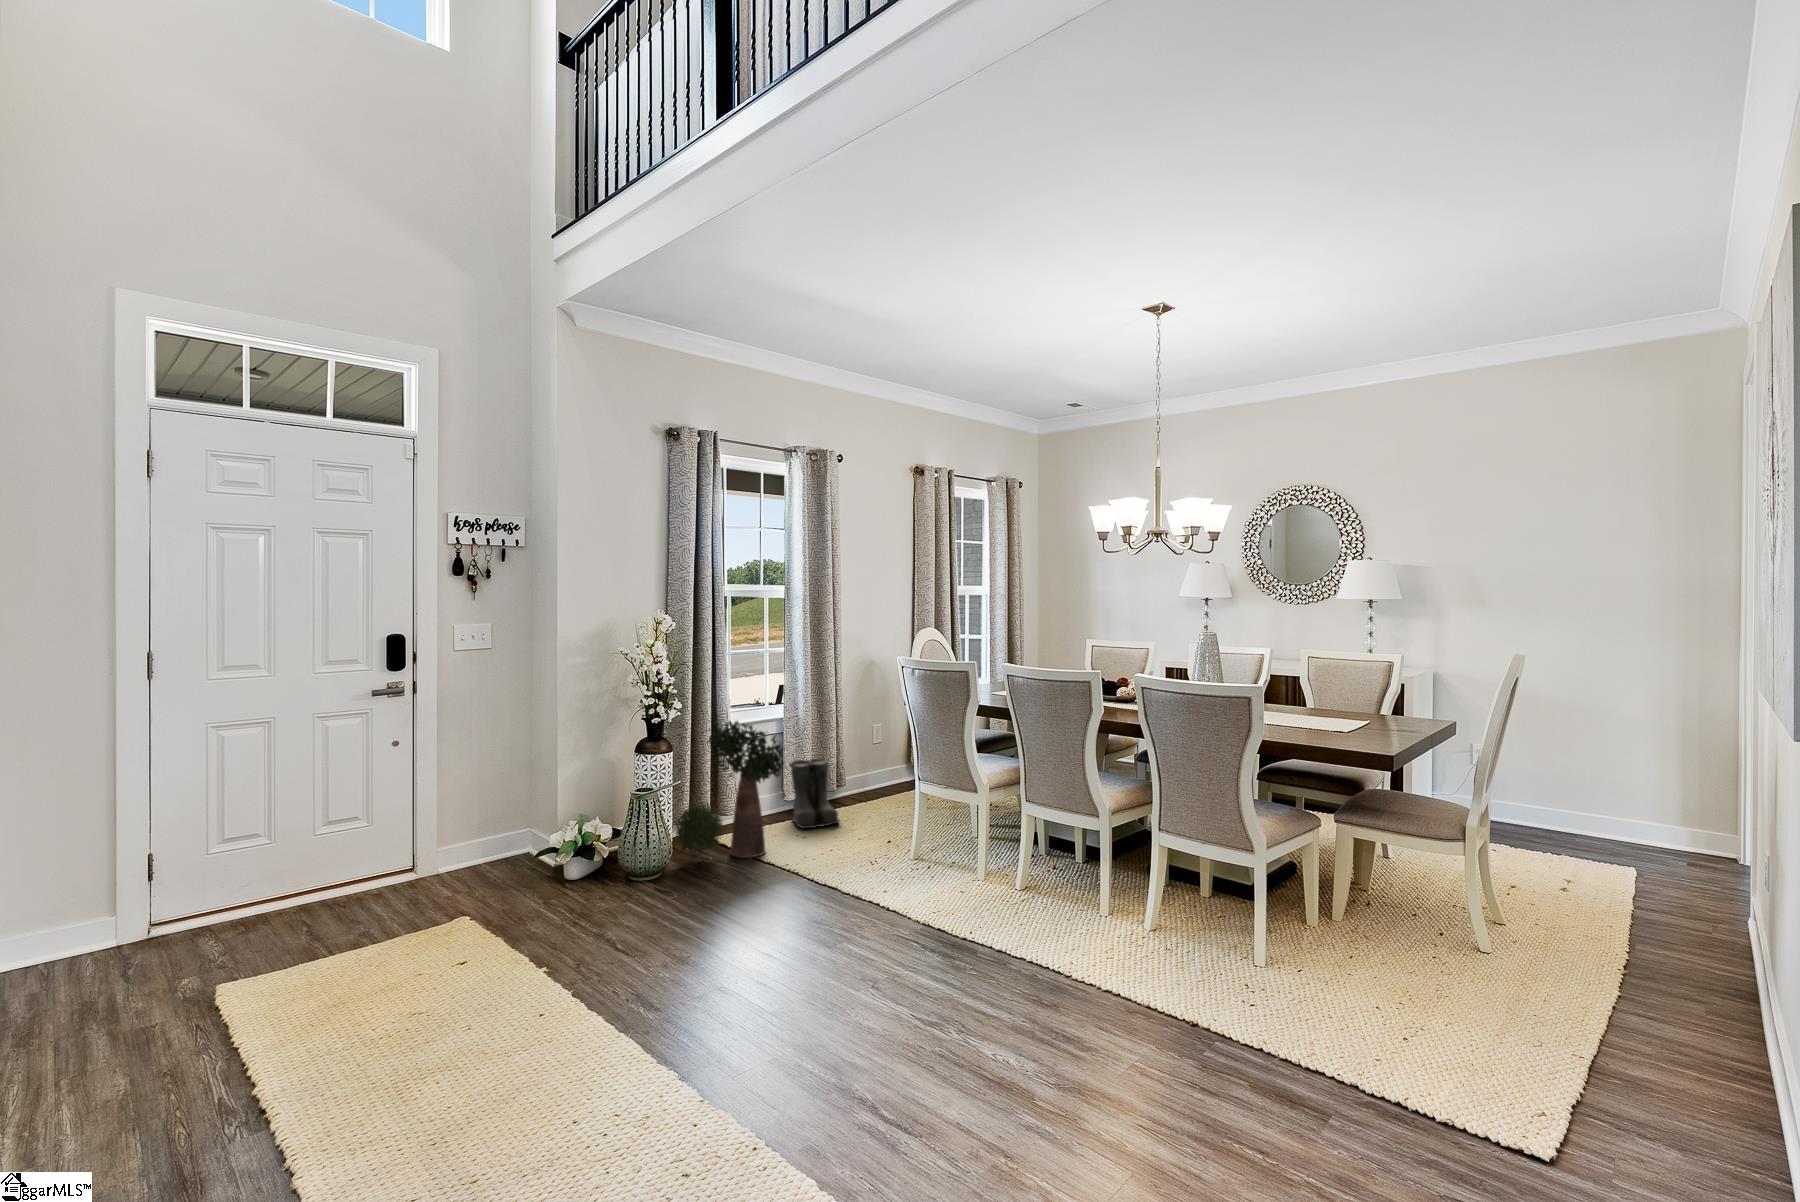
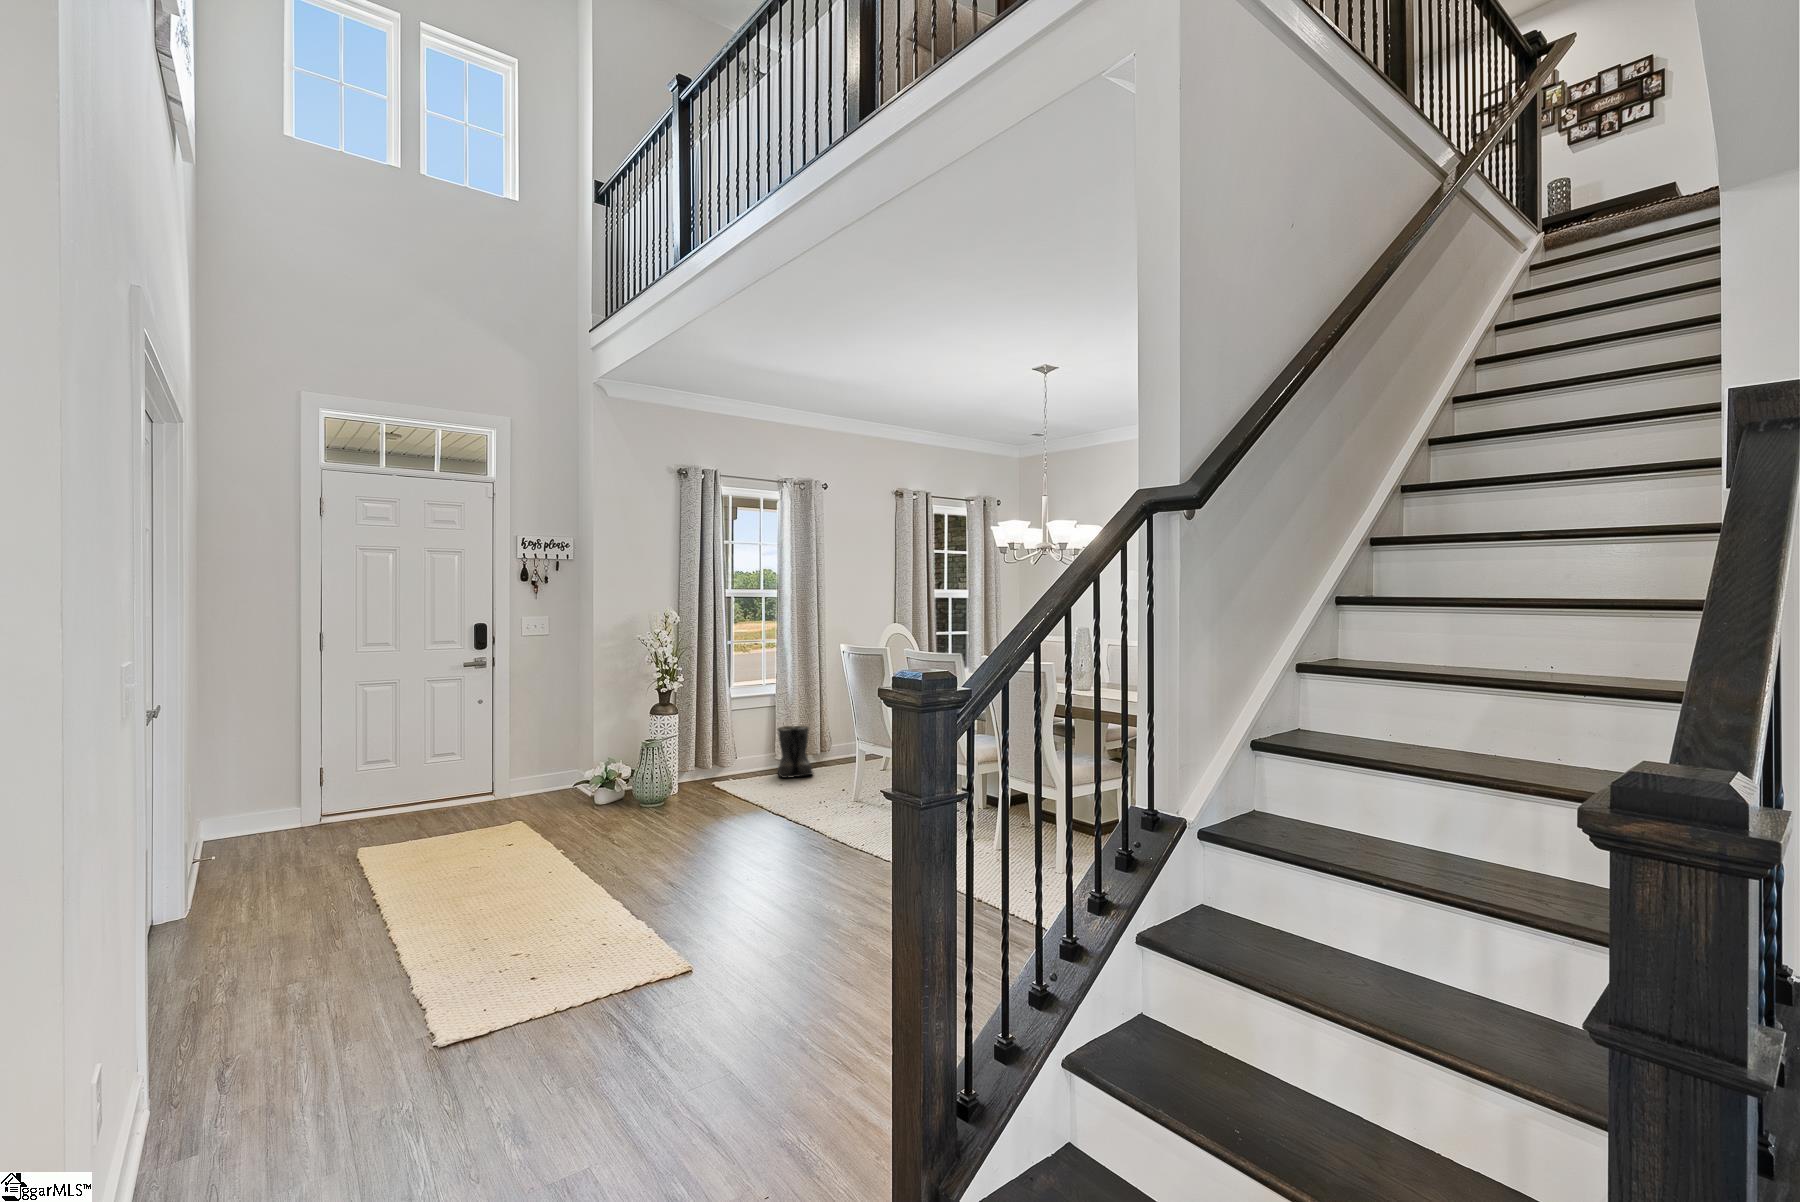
potted plant: present [676,721,784,862] -> none [675,691,762,796]

